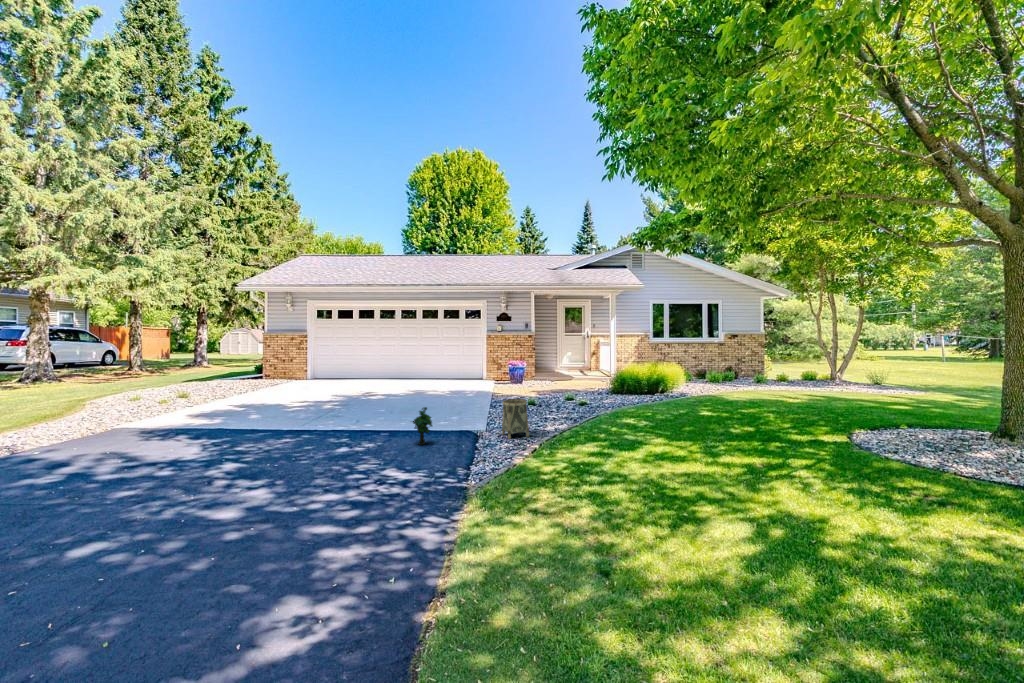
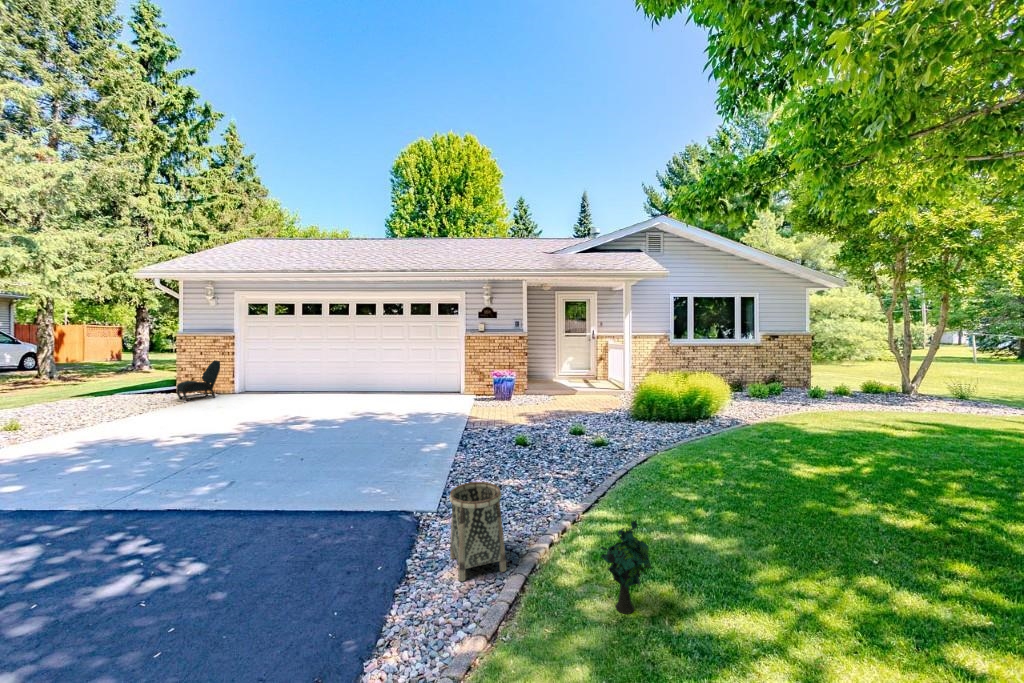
lounge chair: none [265,353,299,384] -> present [177,360,220,401]
decorative plant: present [413,407,432,445] -> present [601,521,652,614]

